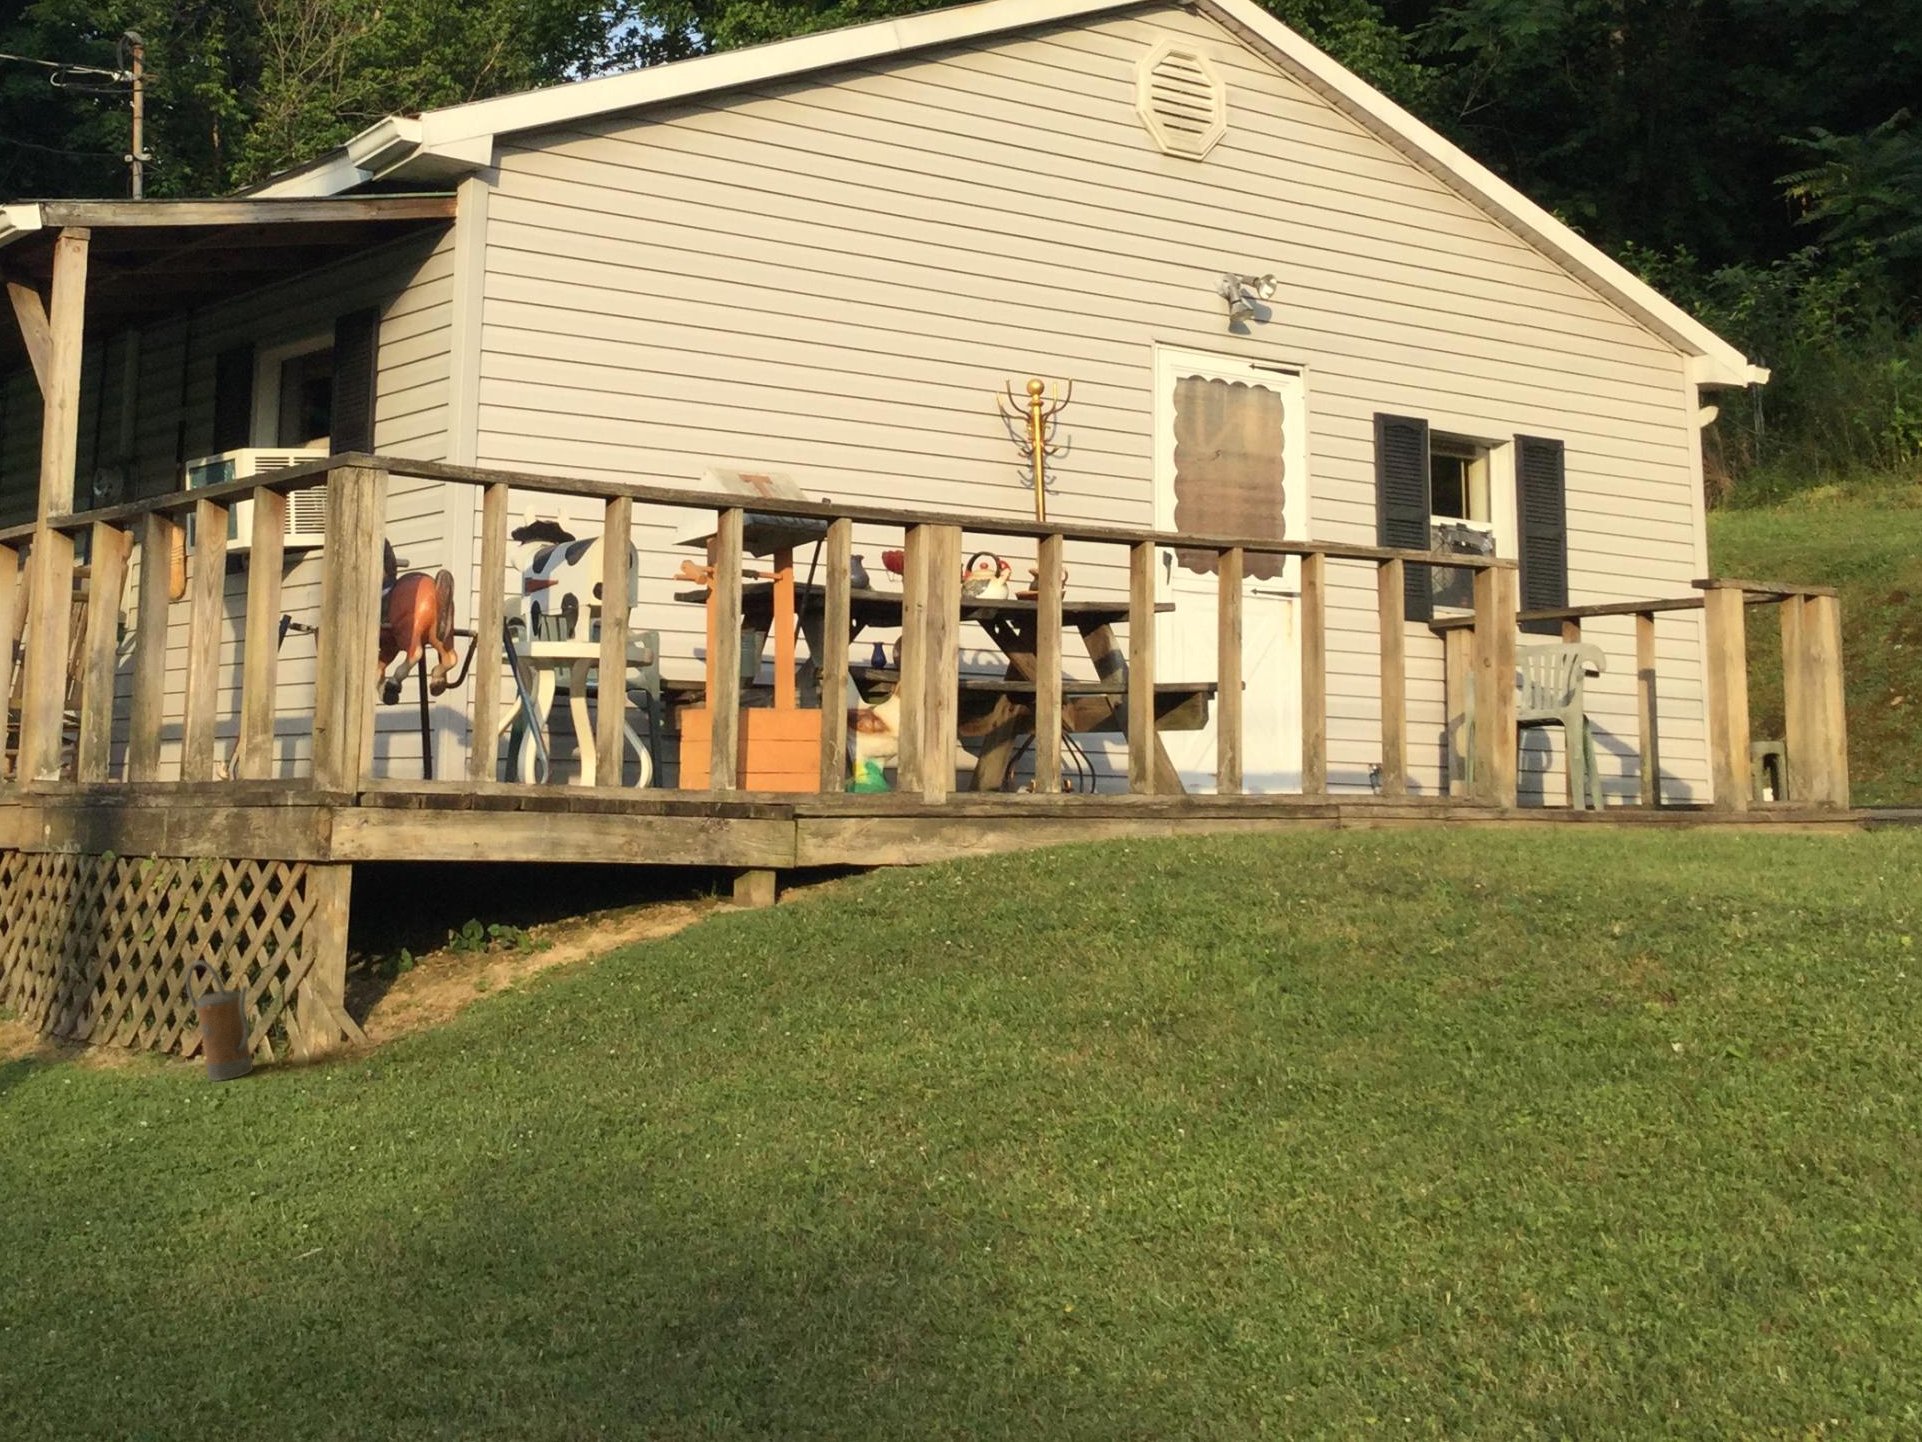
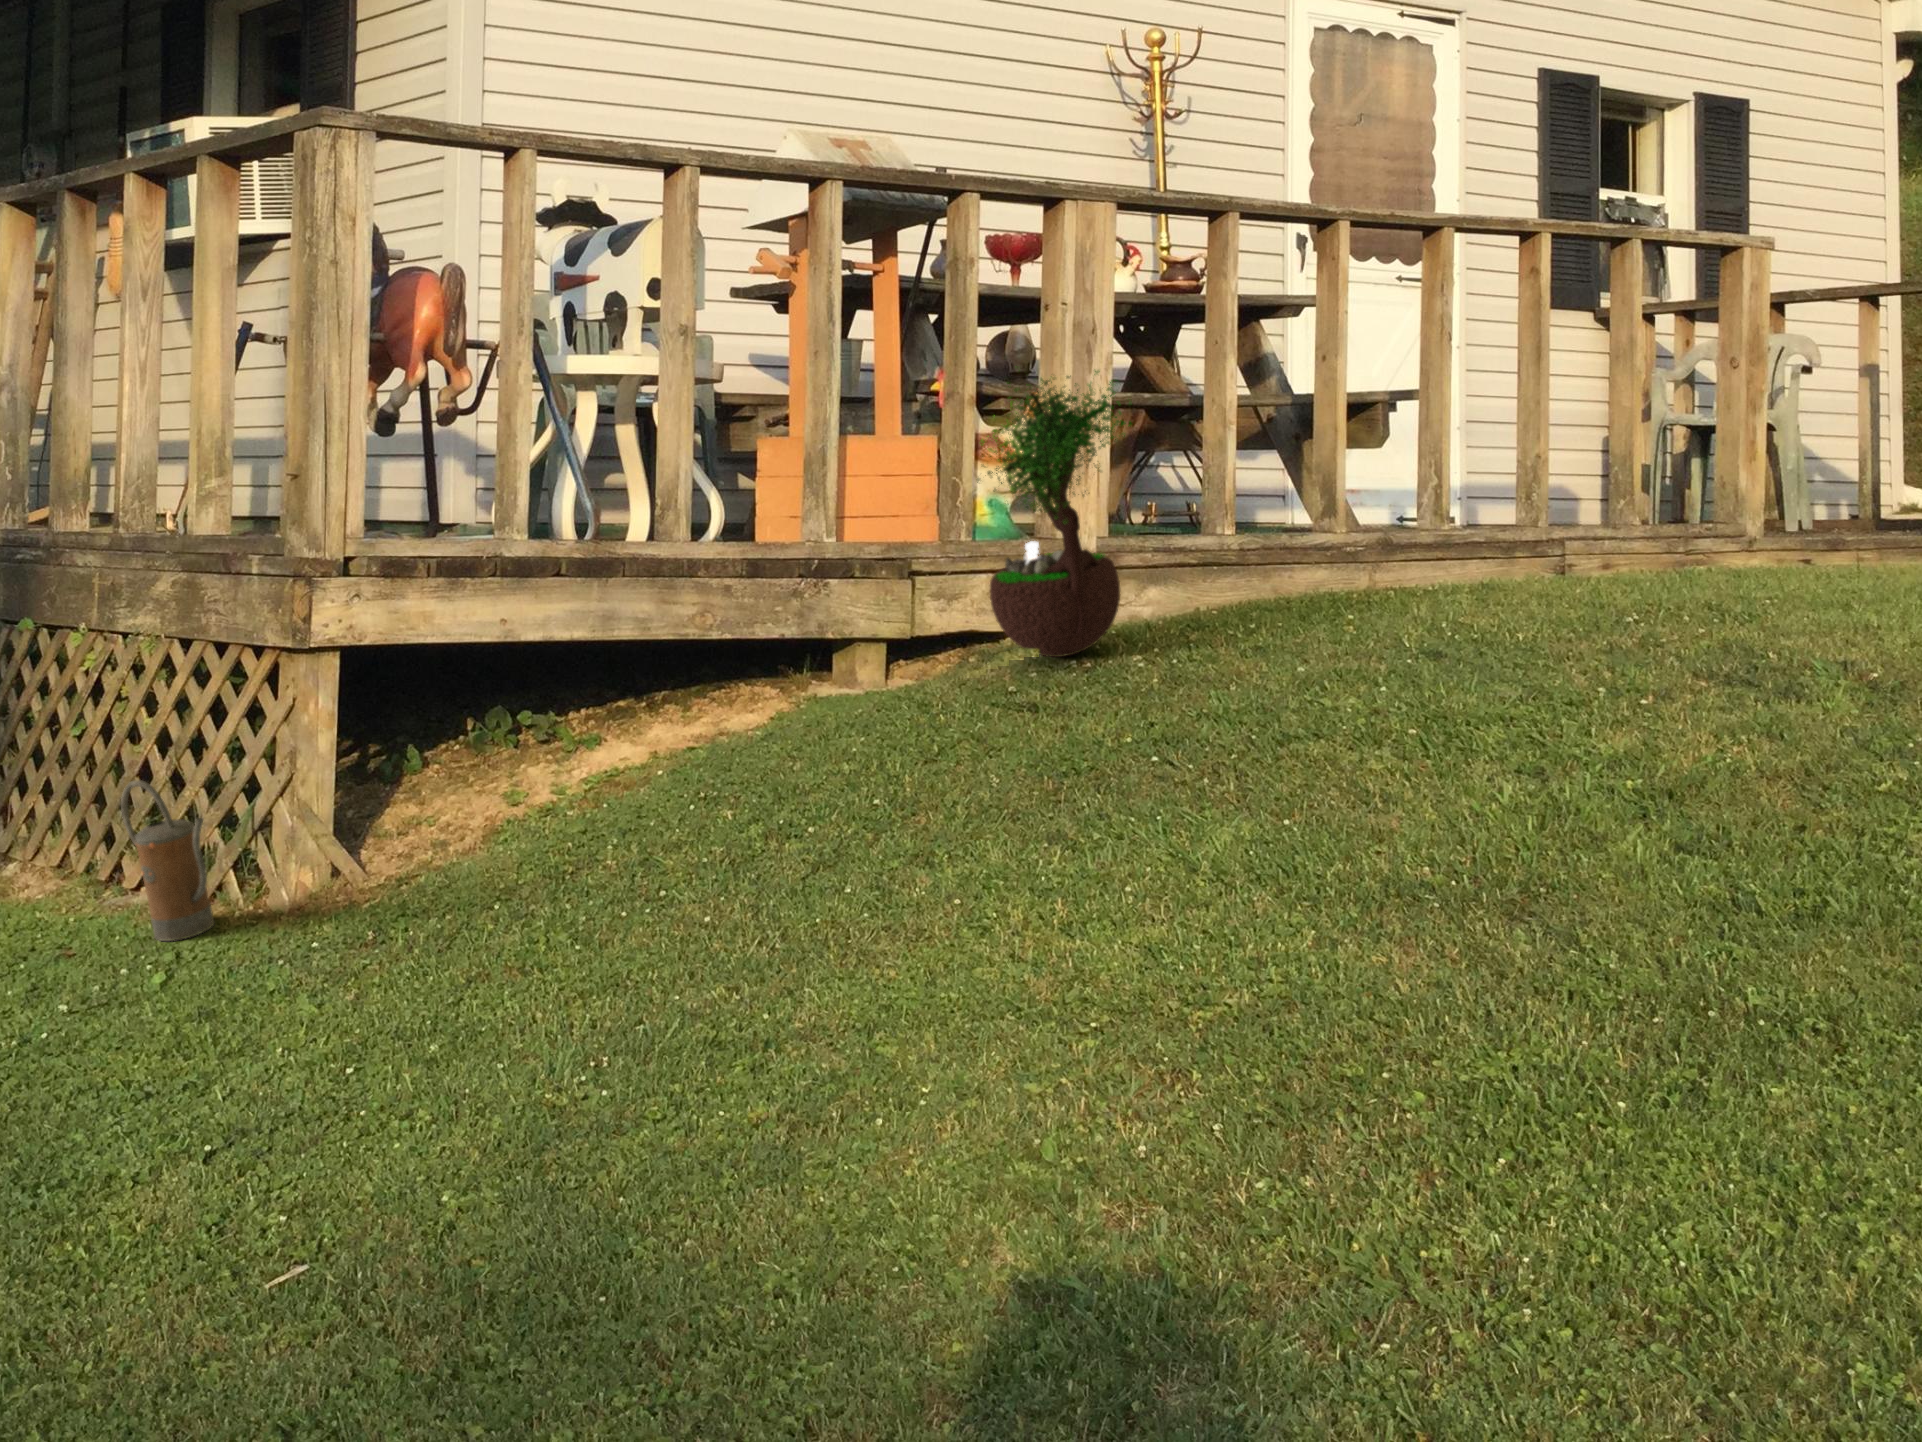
potted tree: none [835,656,955,882] -> present [977,366,1130,657]

